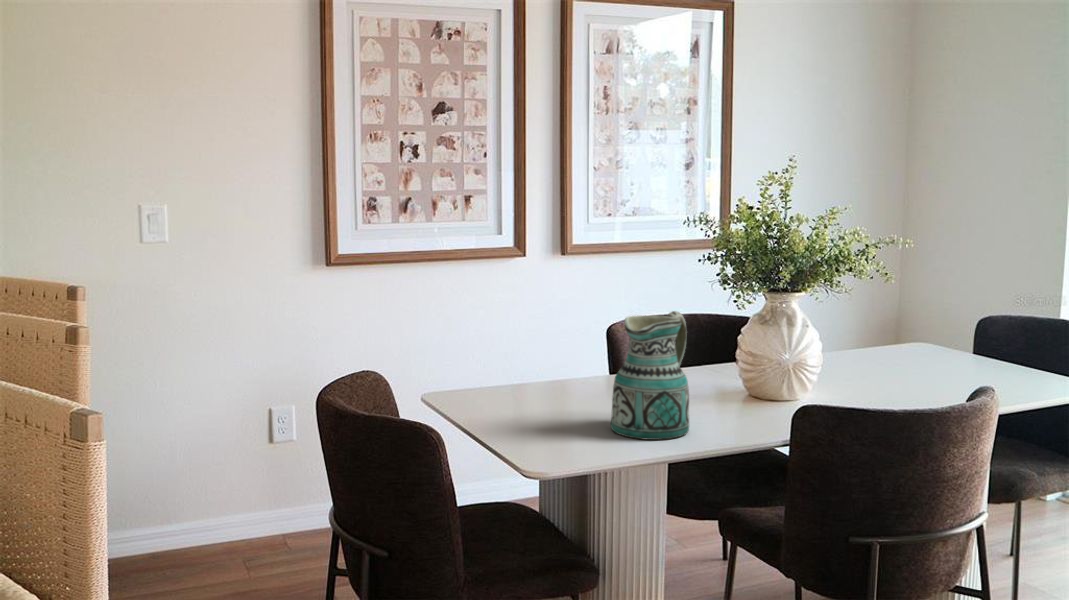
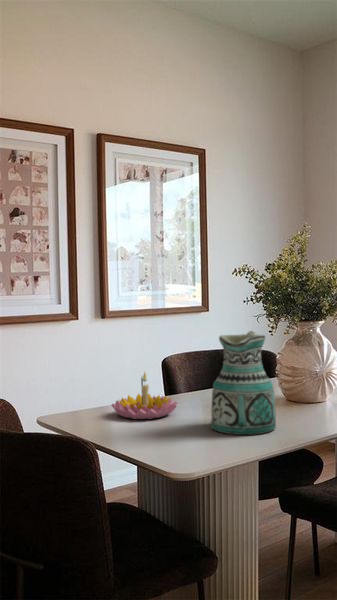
candle holder: none [510,349,591,409] -> present [112,372,177,420]

